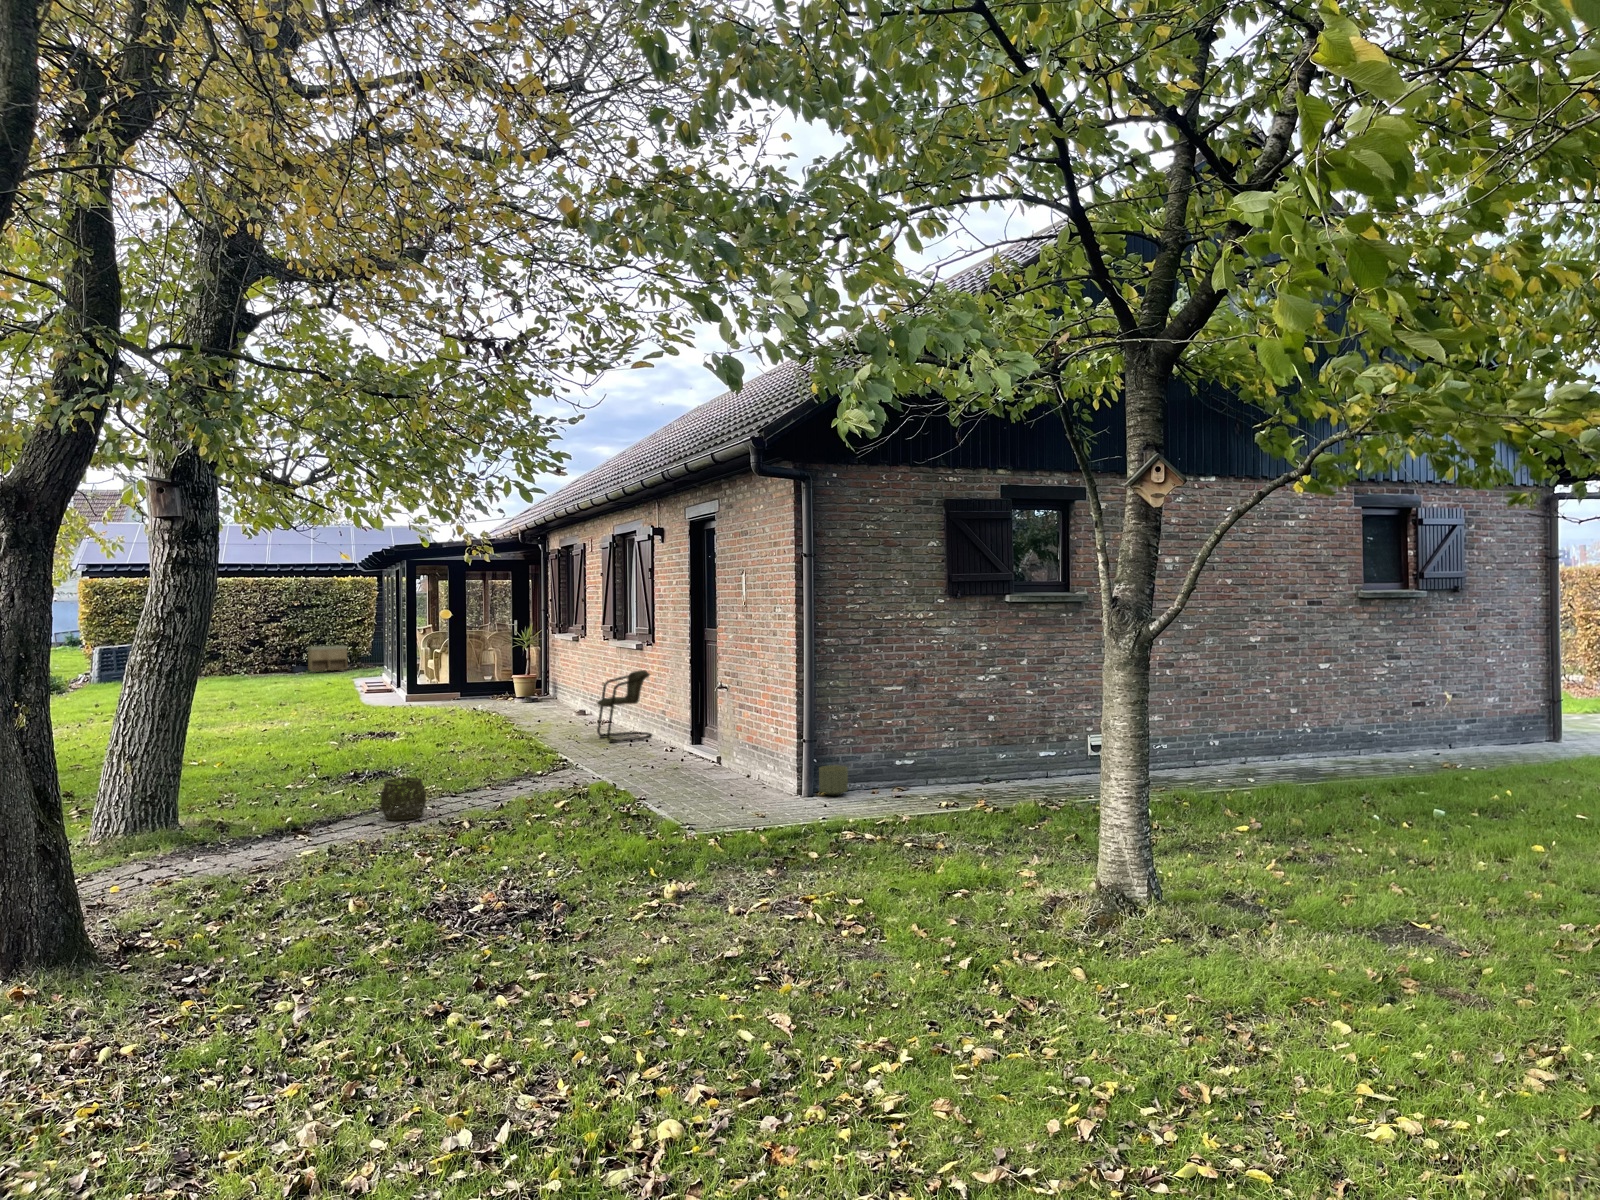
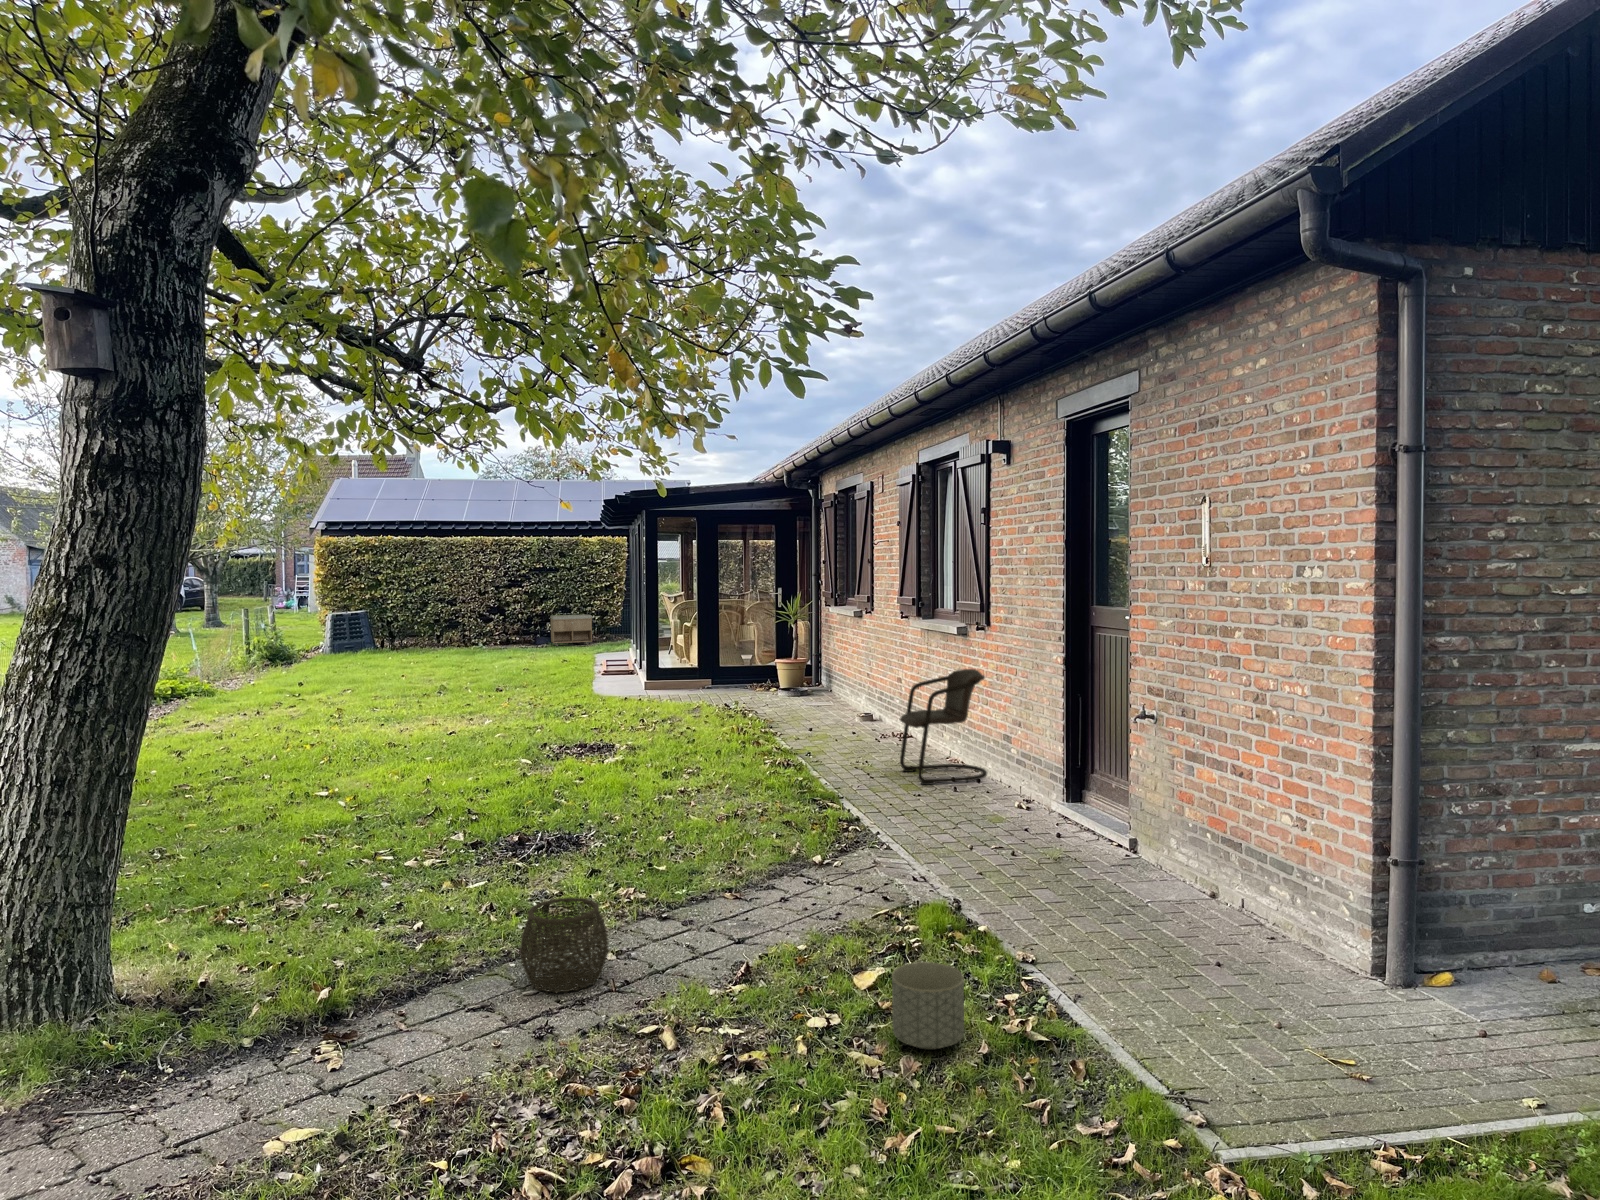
planter: present [819,765,848,796] -> present [892,962,964,1050]

